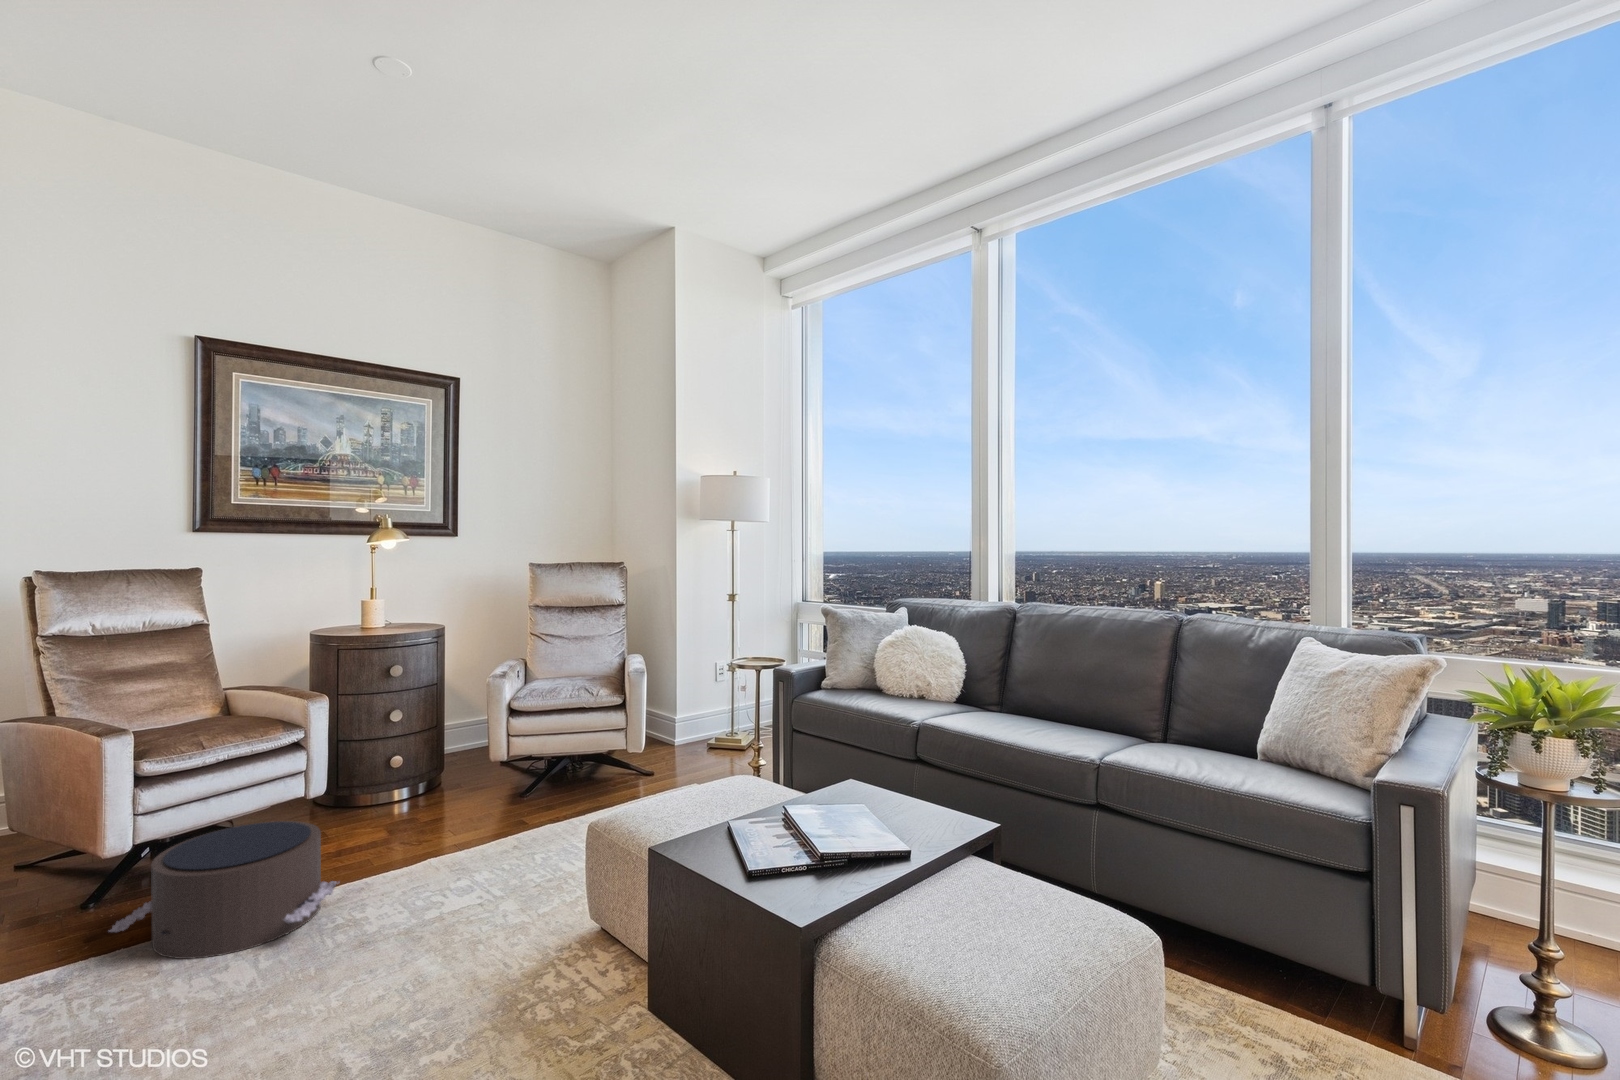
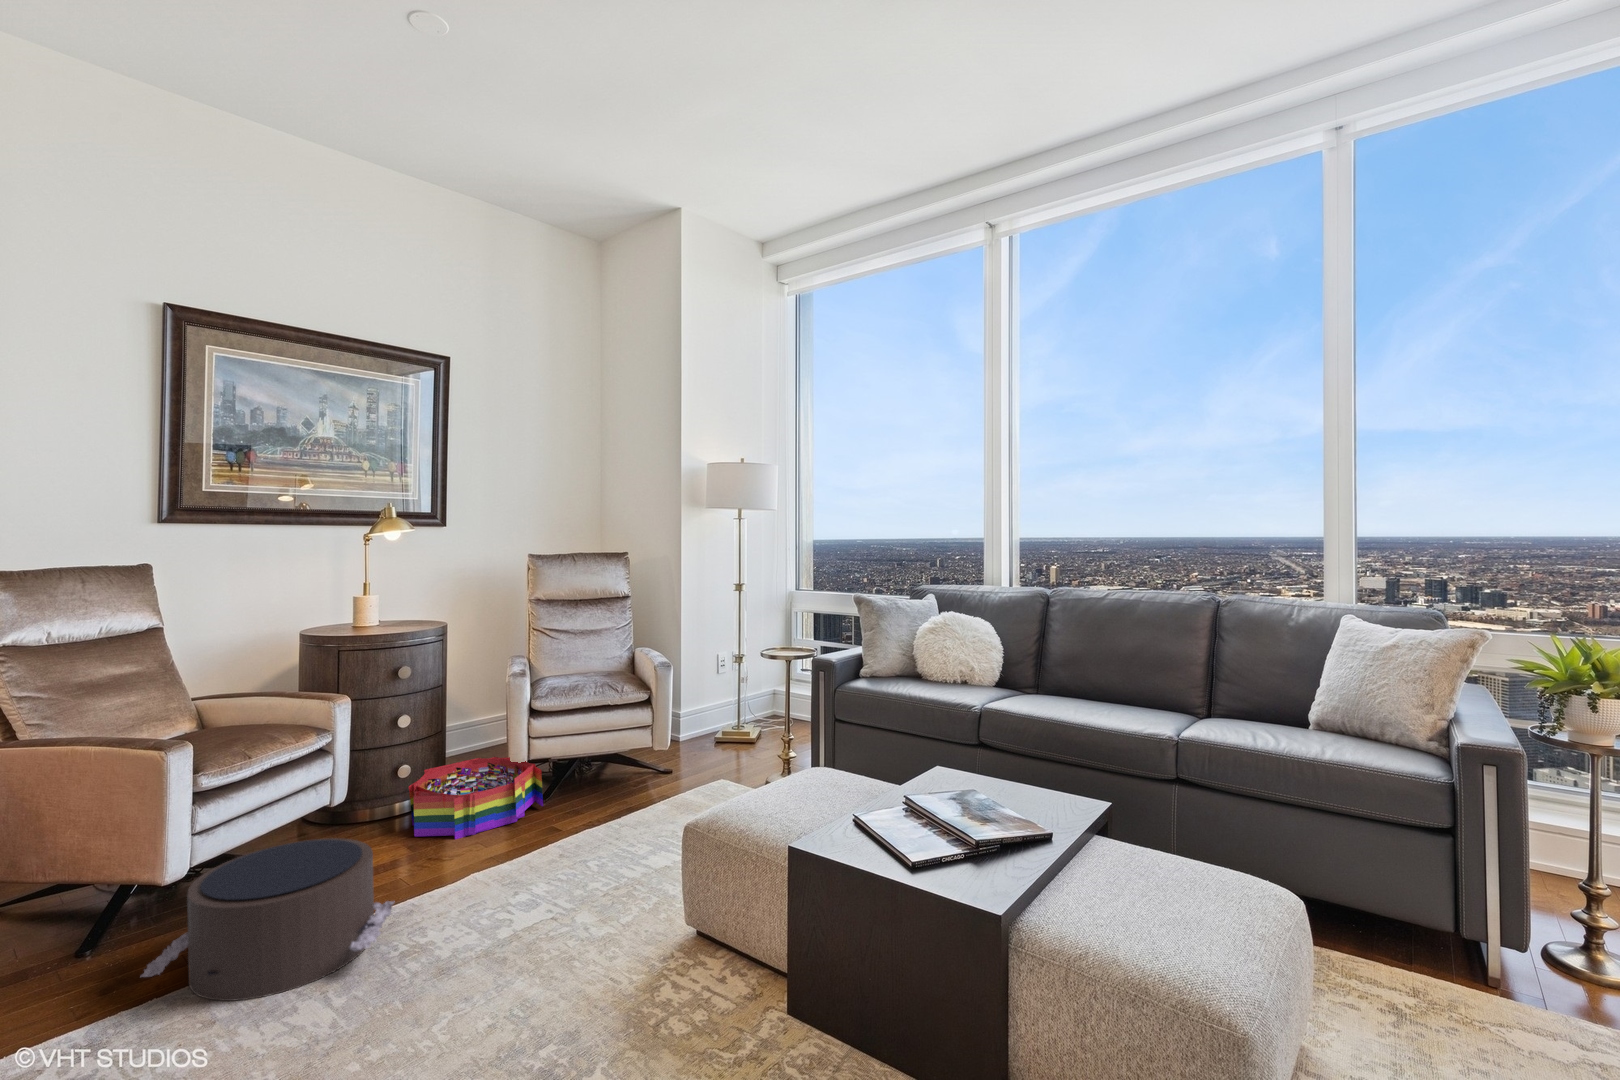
storage bin: none [392,754,516,830] -> present [409,757,543,839]

